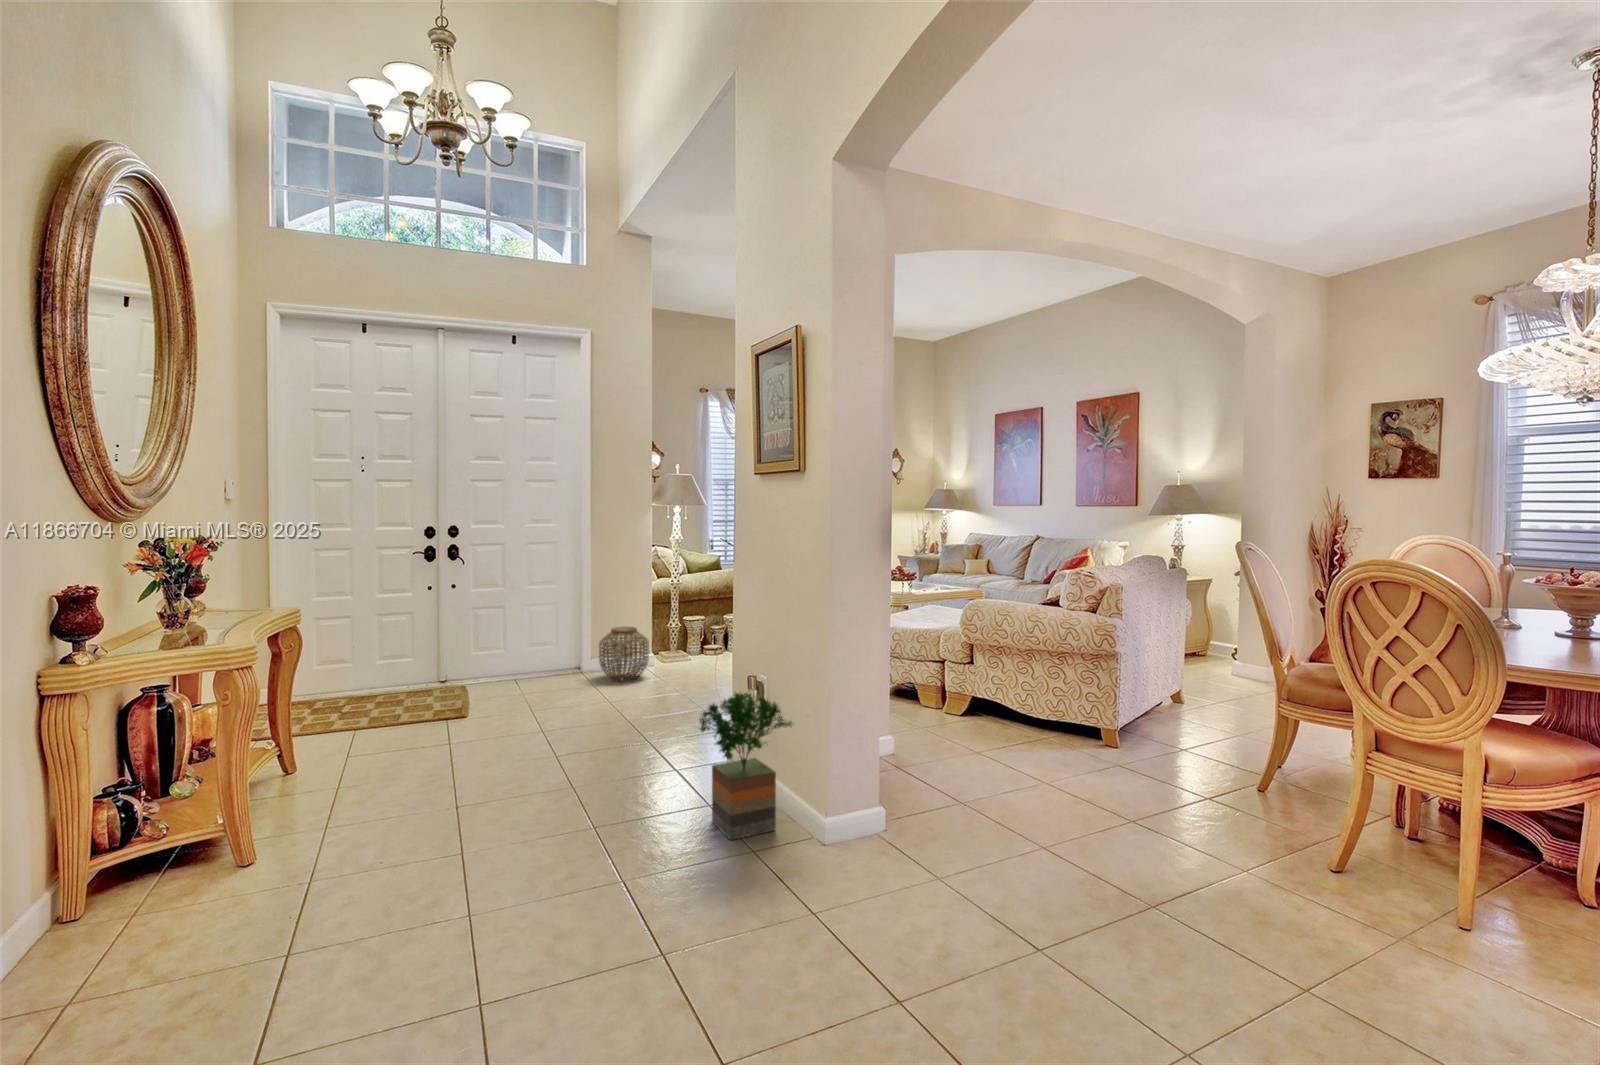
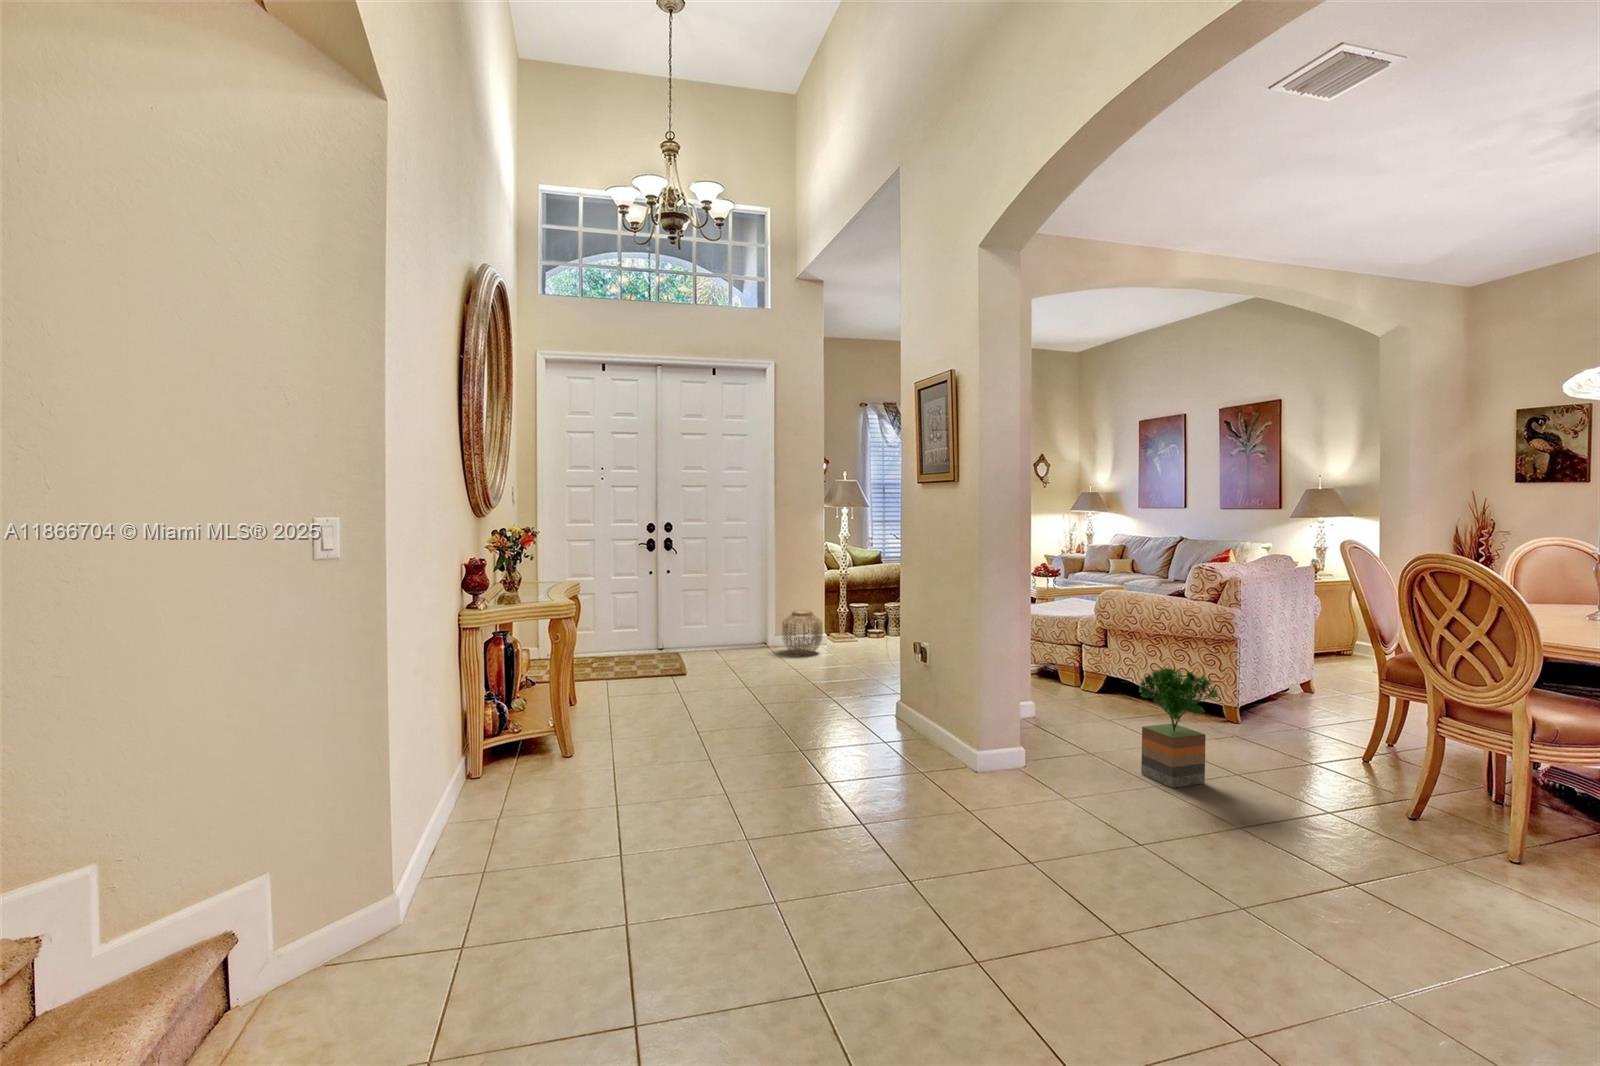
potted tree: present [700,693,792,840] -> present [1139,668,1220,788]

